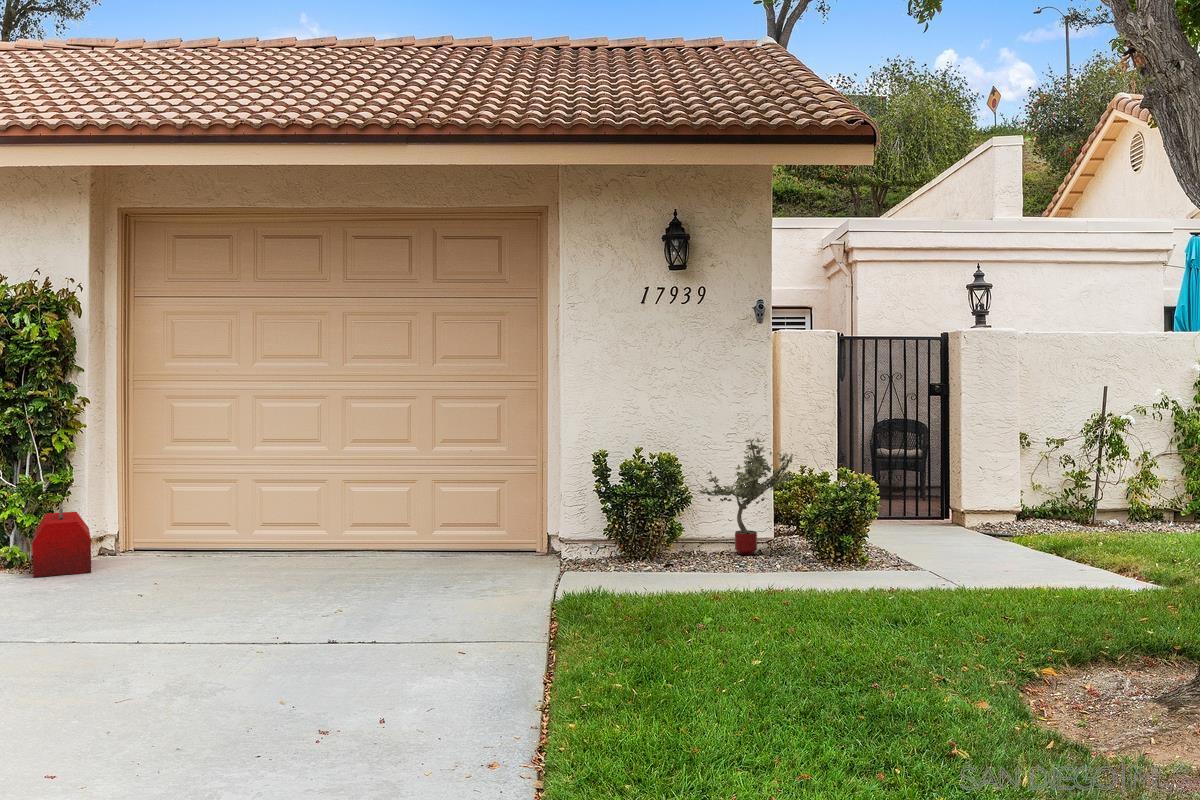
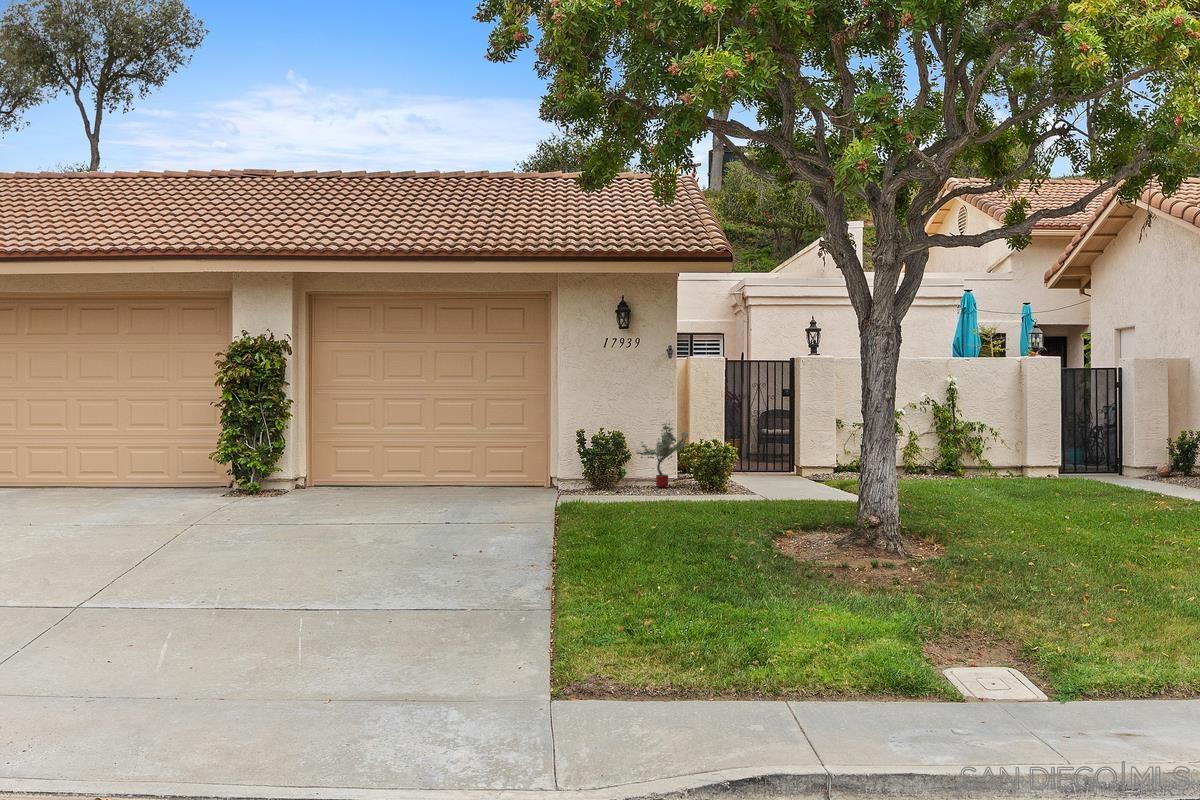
toolbox: present [32,504,91,577] -> none [264,459,300,498]

